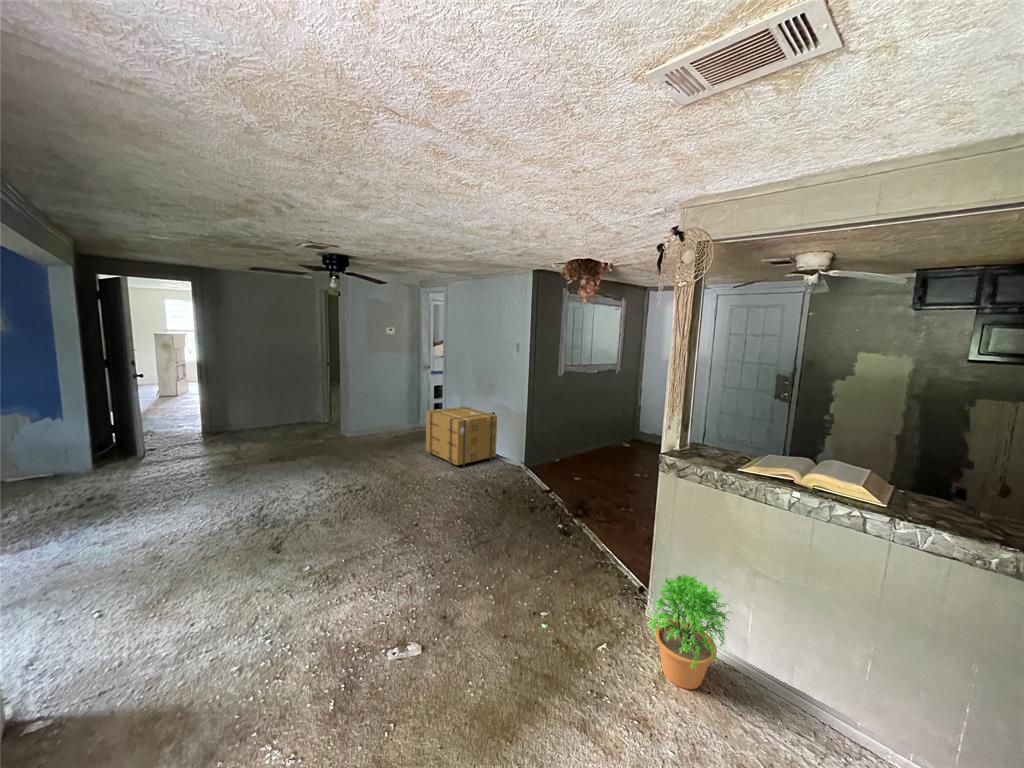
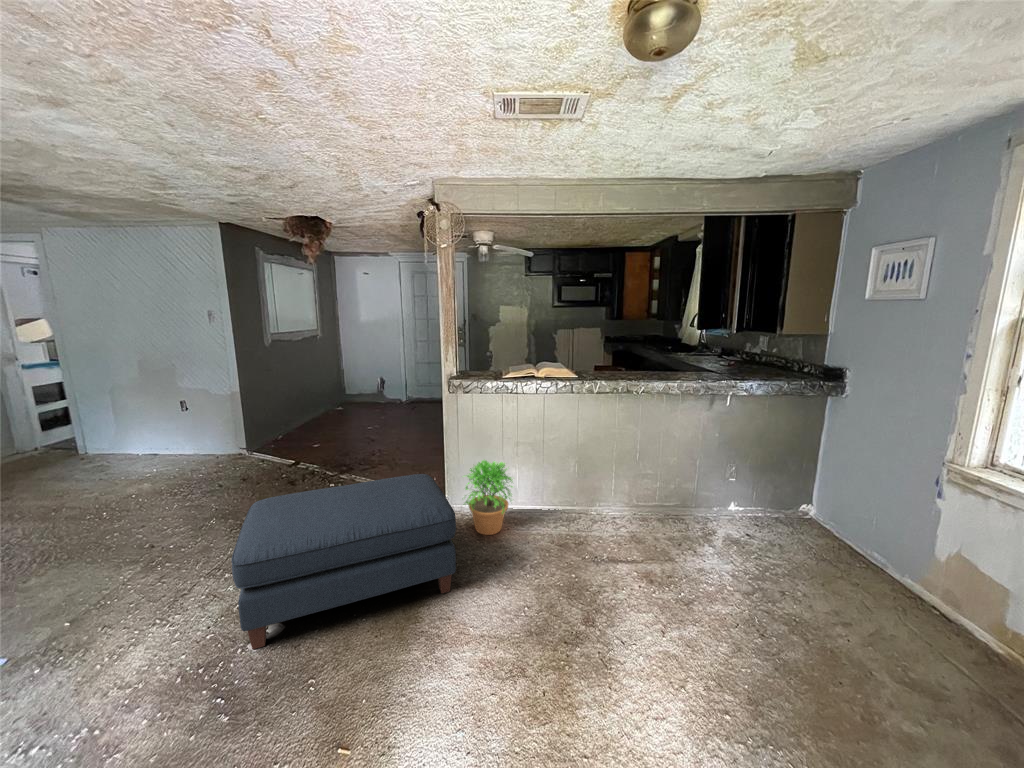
cardboard box: present [426,406,497,467] -> none [41,399,192,479]
ottoman: none [389,521,609,727] -> present [231,474,456,649]

